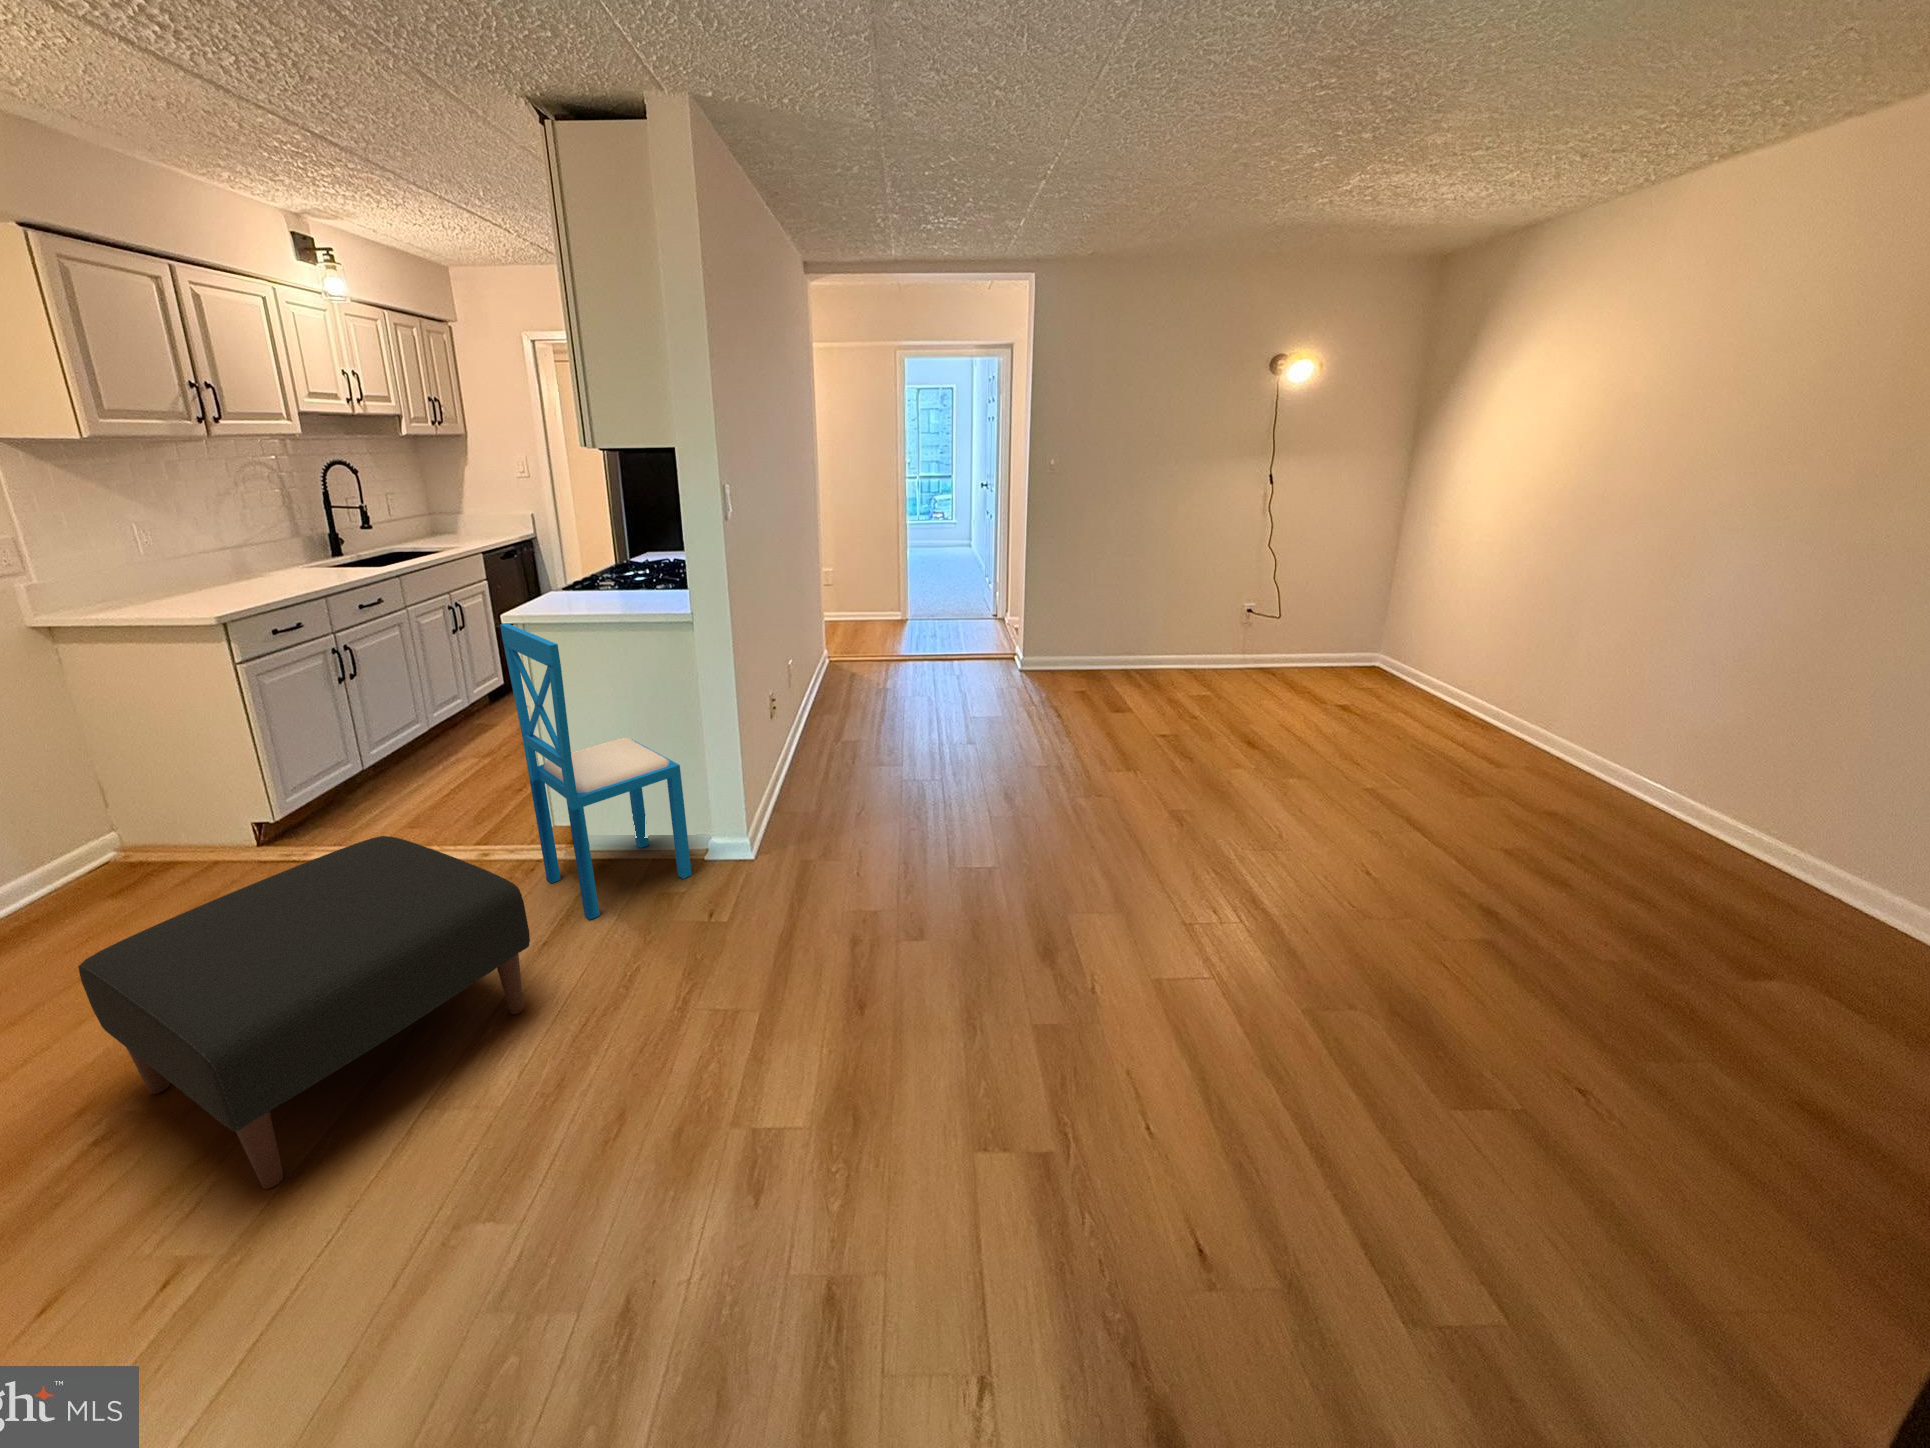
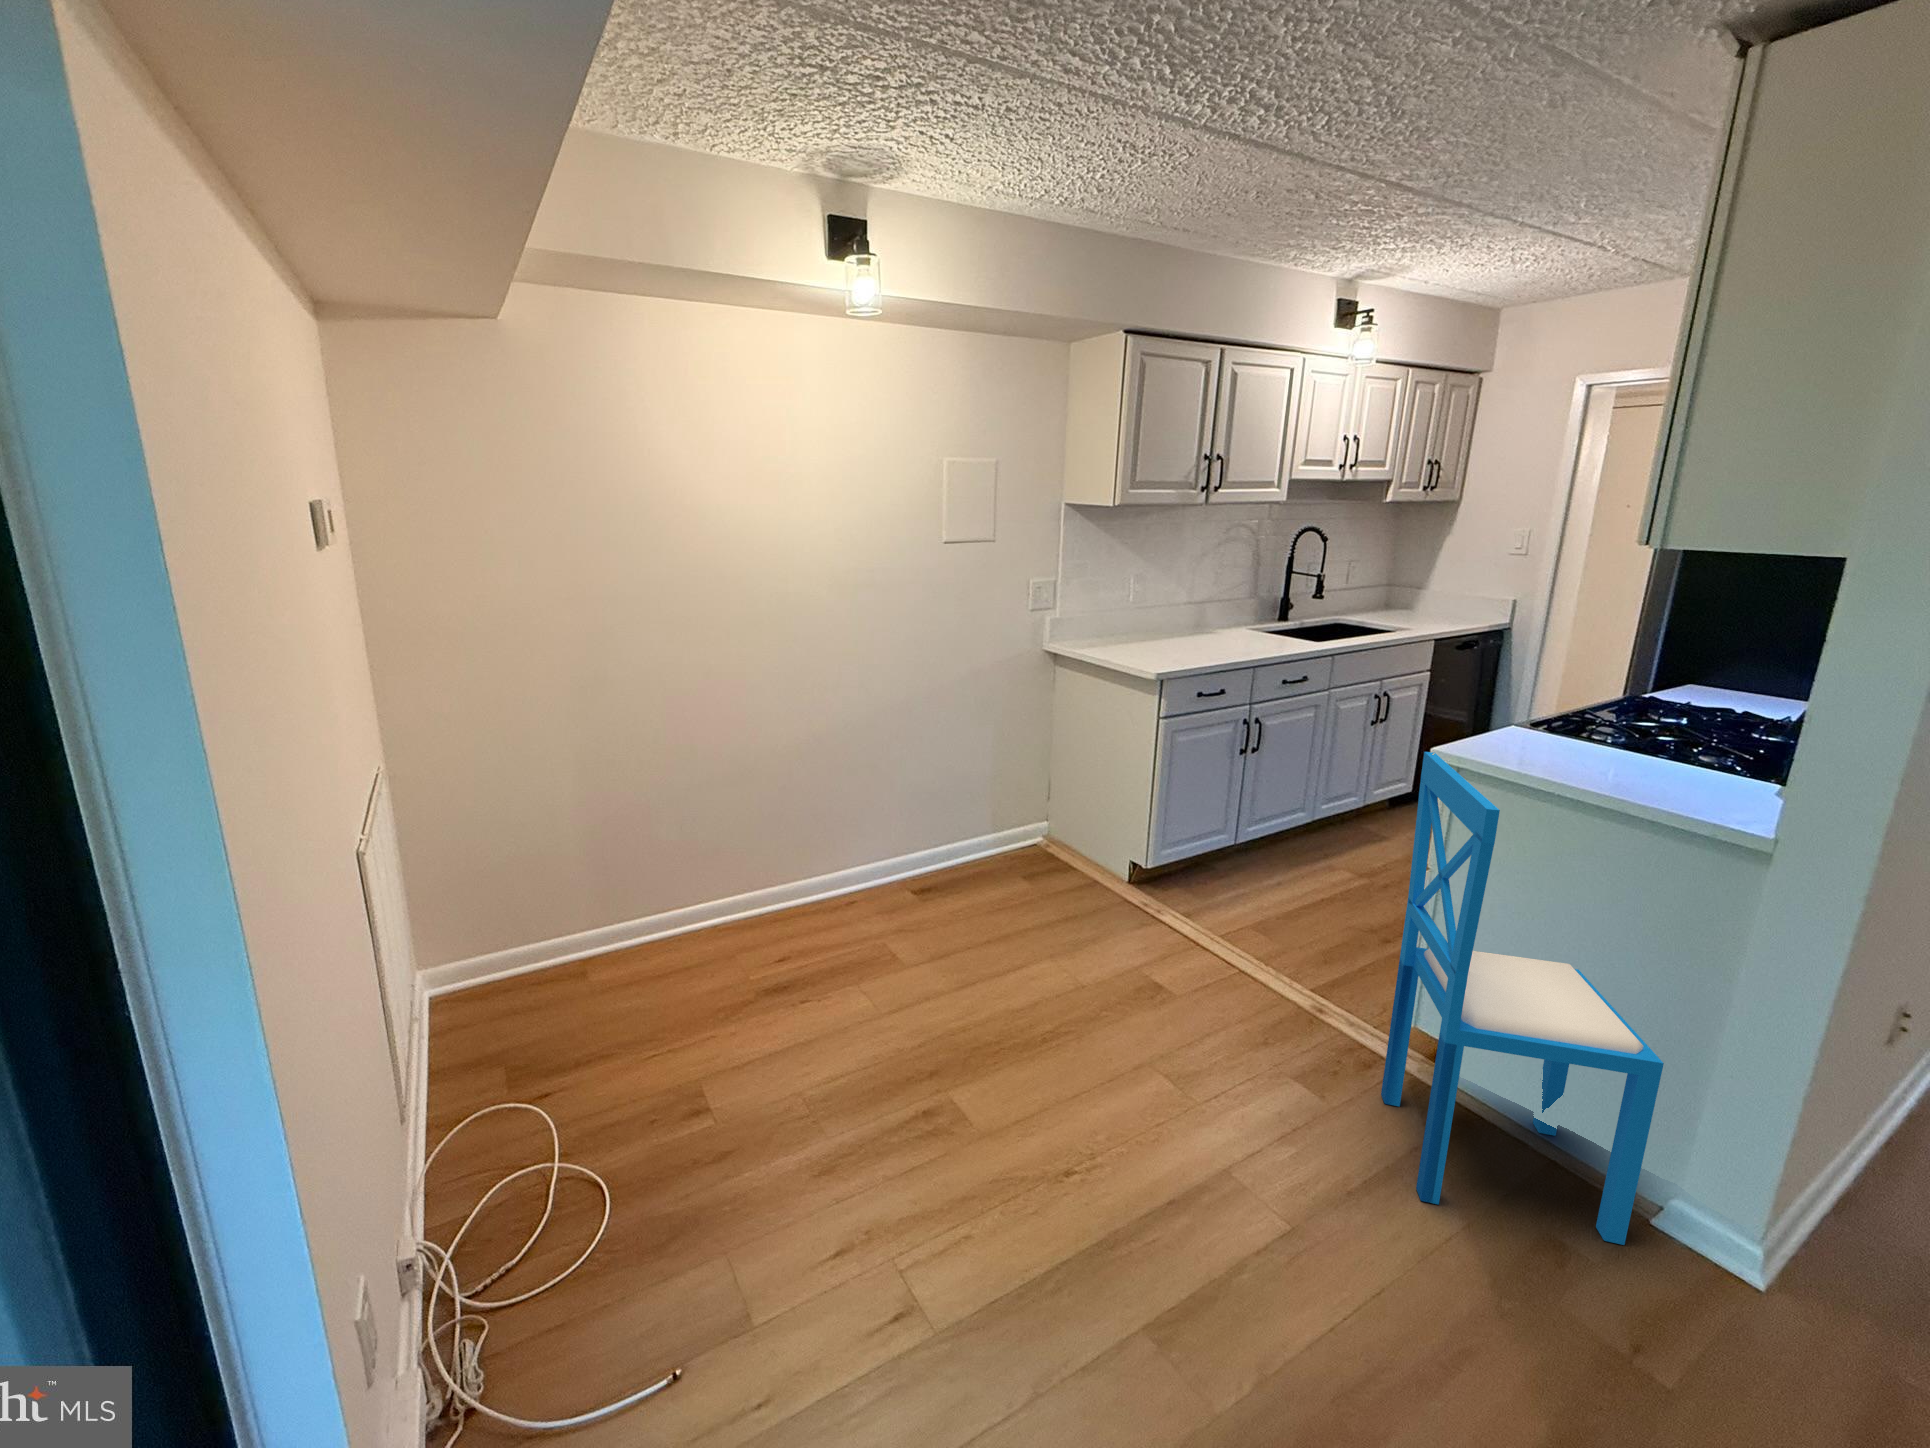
ottoman: present [78,836,530,1189] -> none [964,944,1333,1273]

